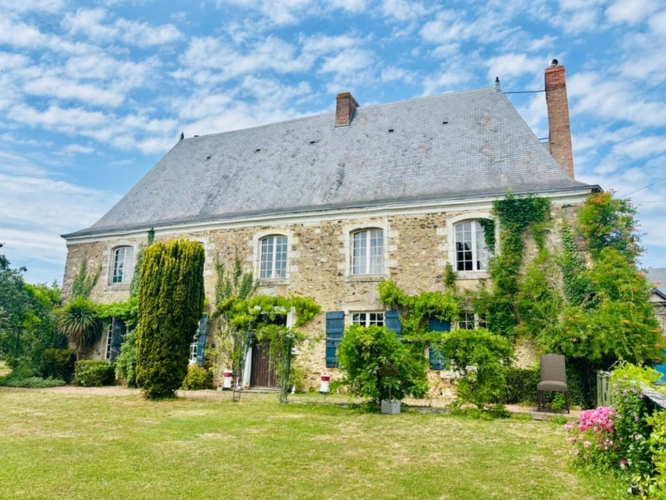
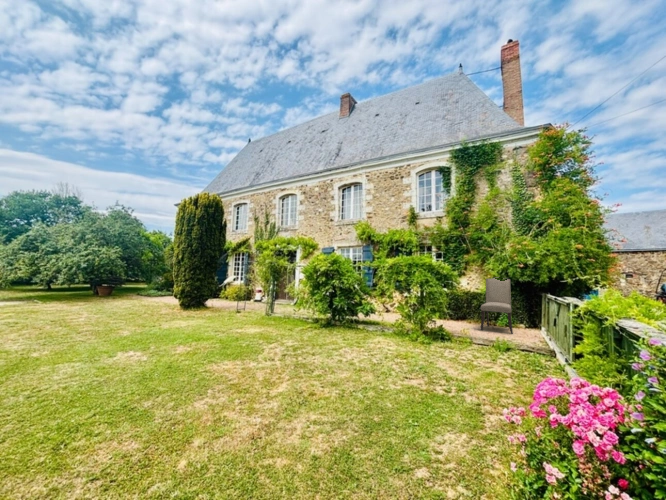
potted tree: present [379,363,400,414] -> none [331,285,350,329]

